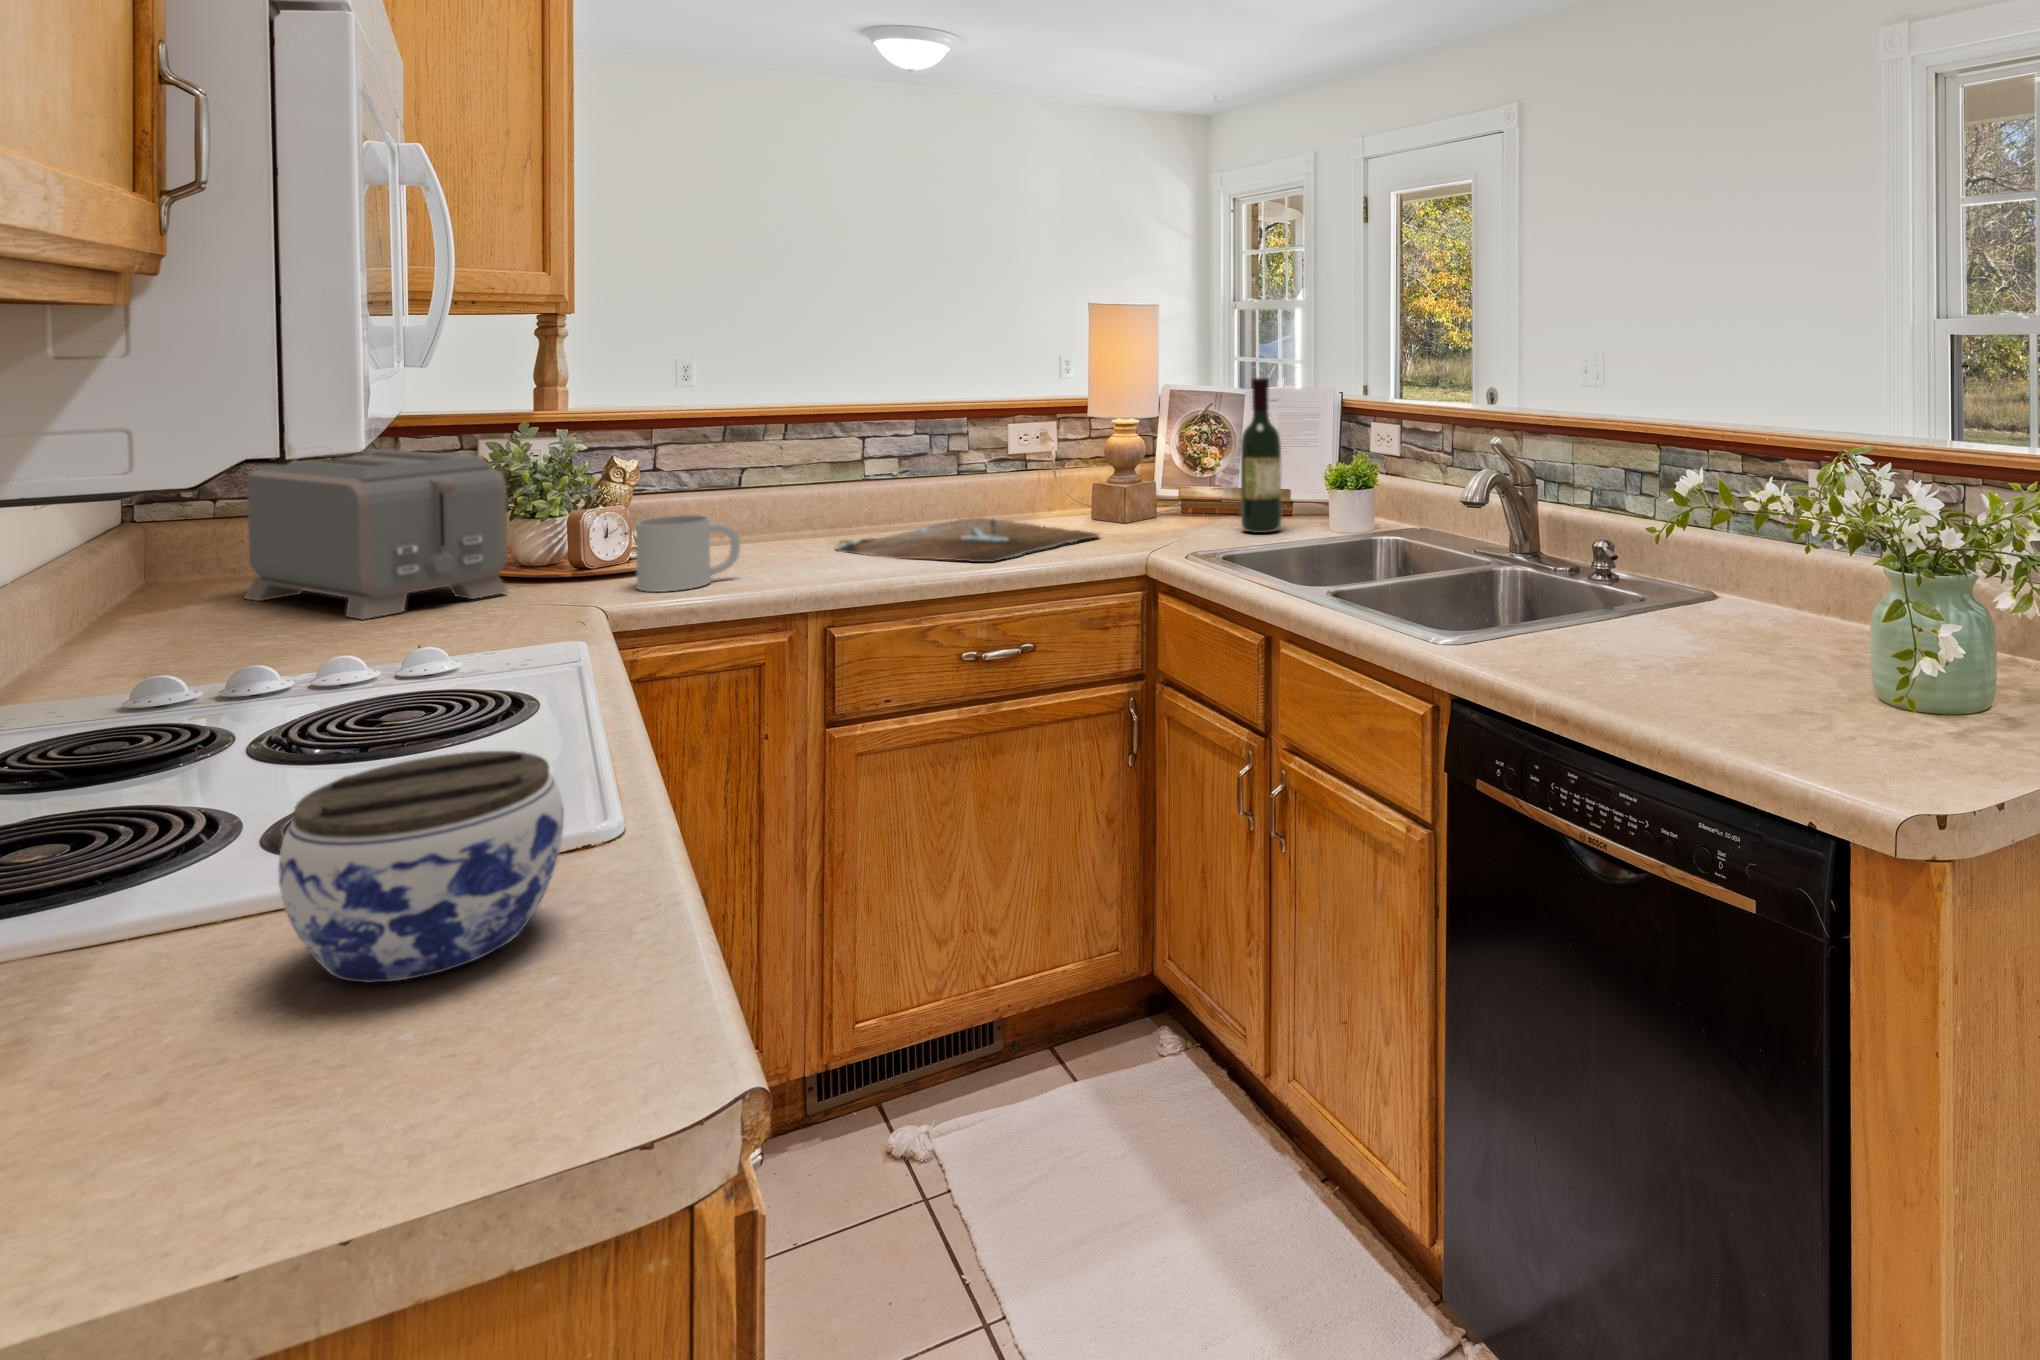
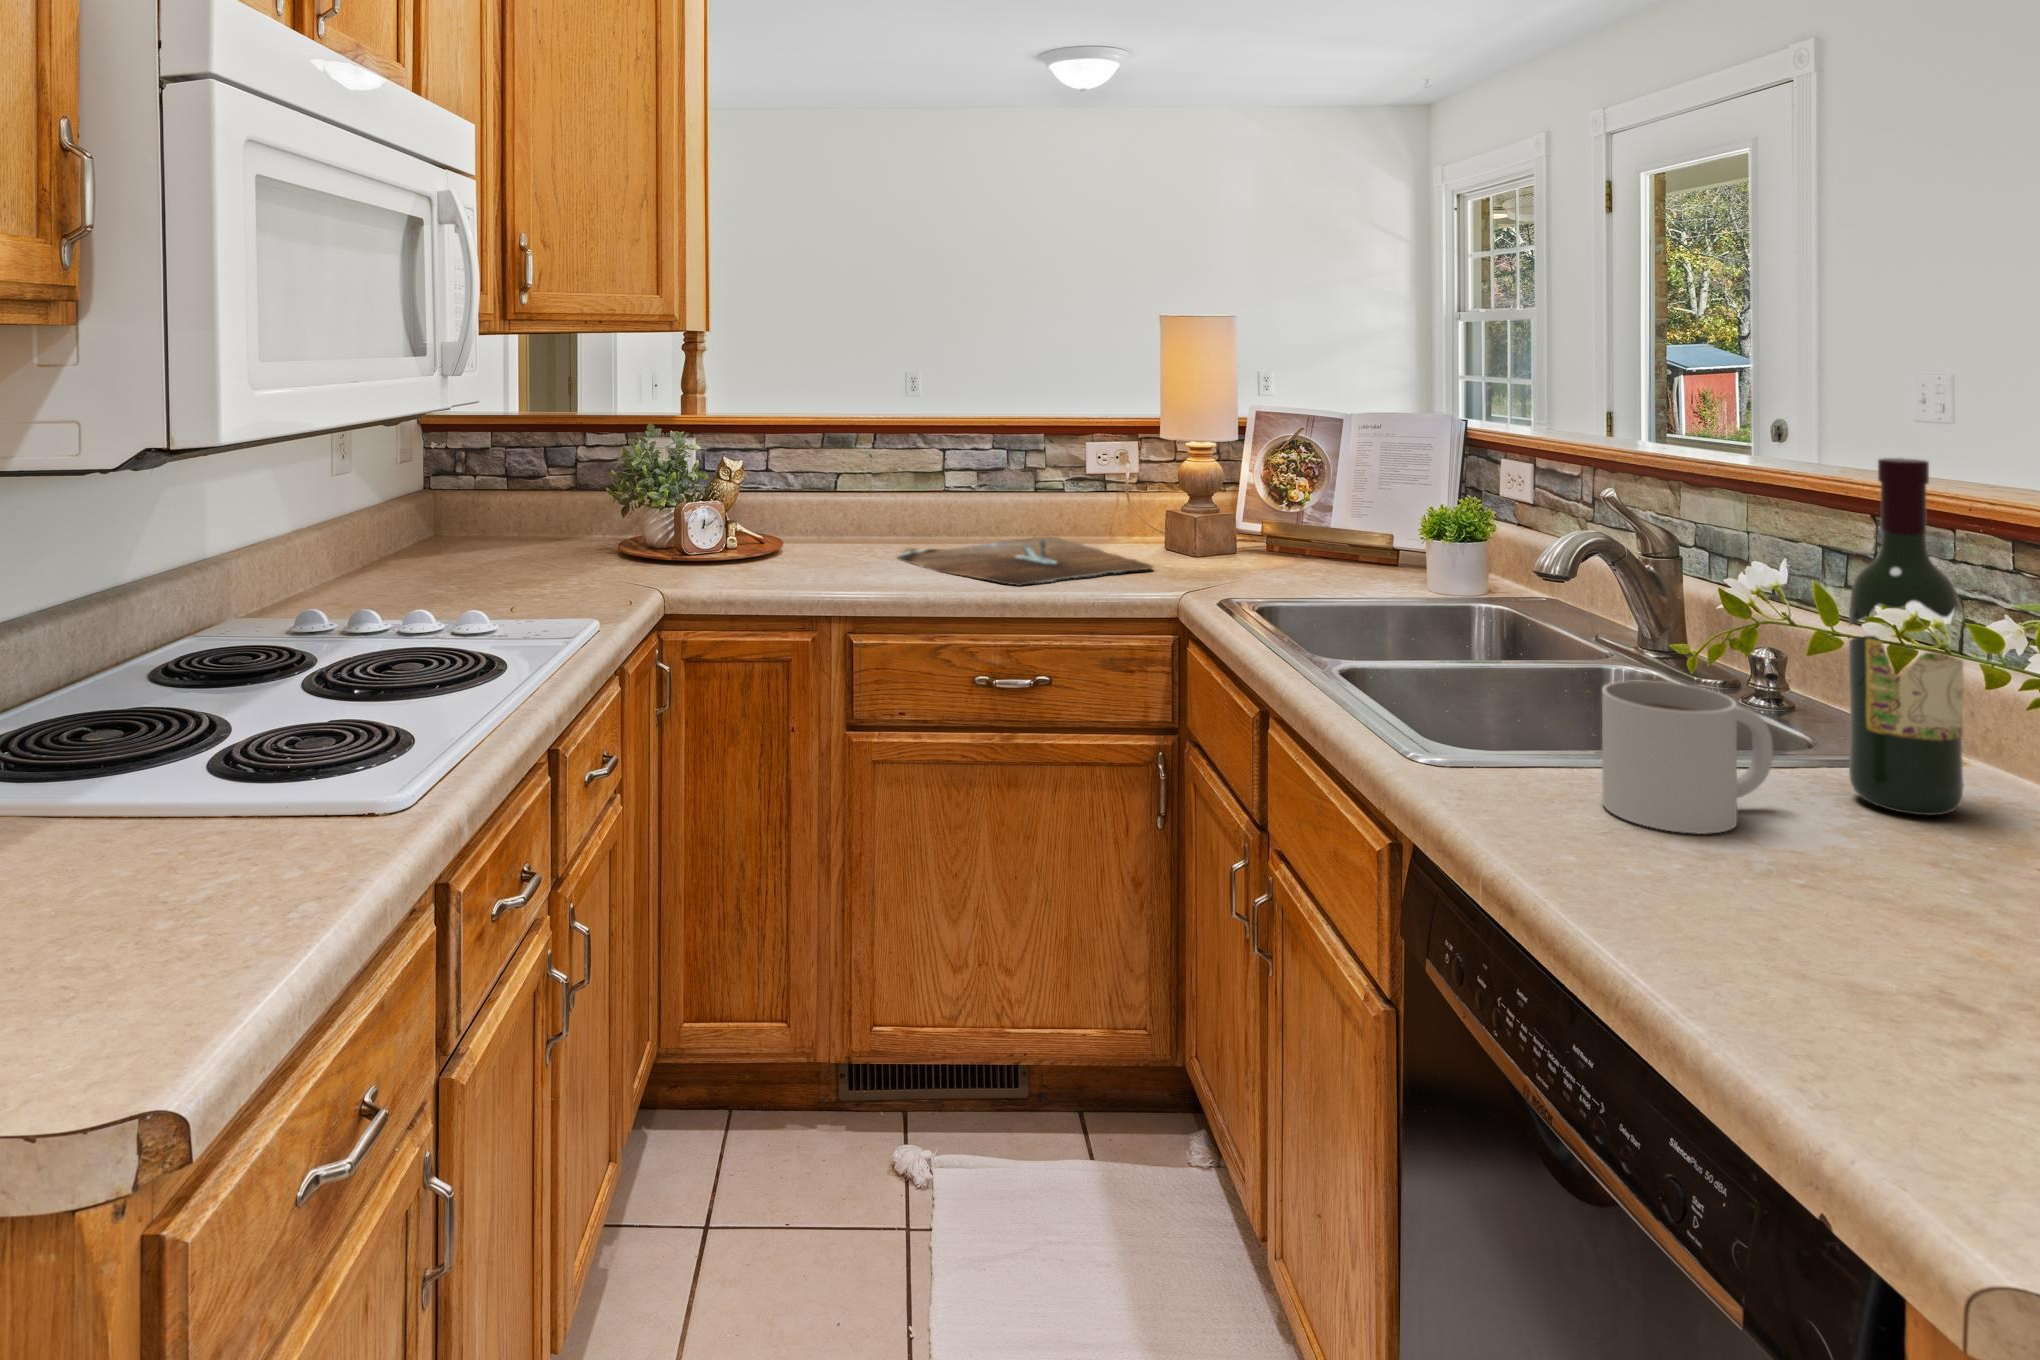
wine bottle: present [1241,378,1282,533] -> present [1849,458,1964,815]
toaster: present [245,449,508,619] -> none [460,440,615,581]
mug: present [636,515,740,592] -> present [1602,680,1773,834]
jar: present [279,751,564,983] -> none [73,715,301,909]

